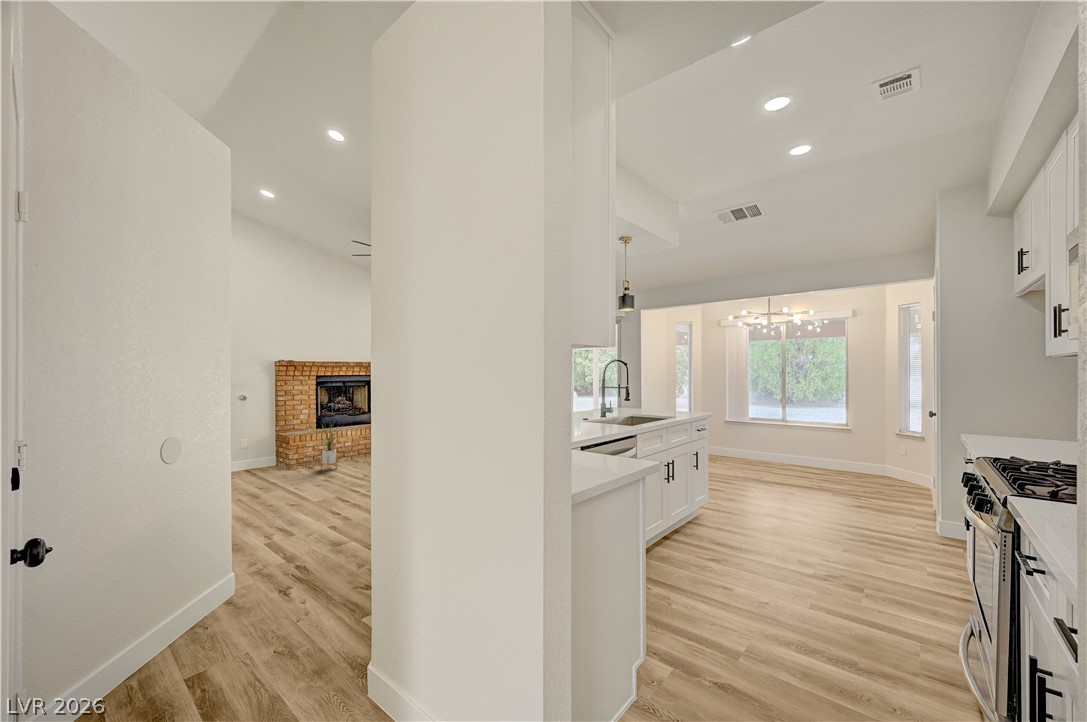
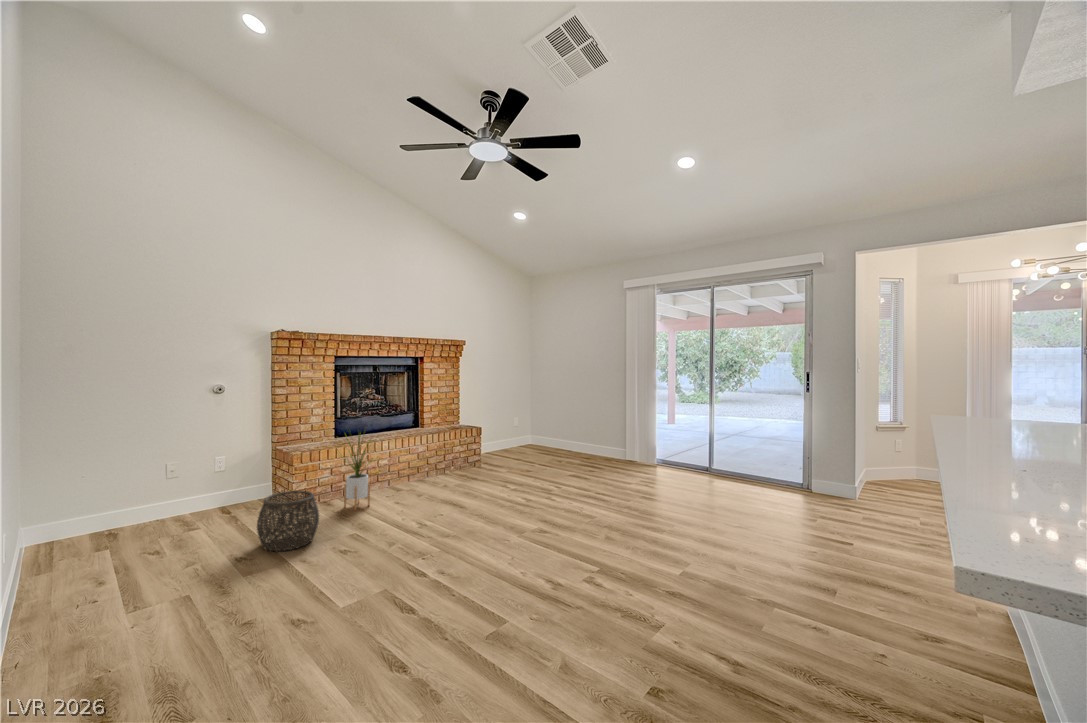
woven basket: none [271,455,306,486] -> present [257,491,319,552]

